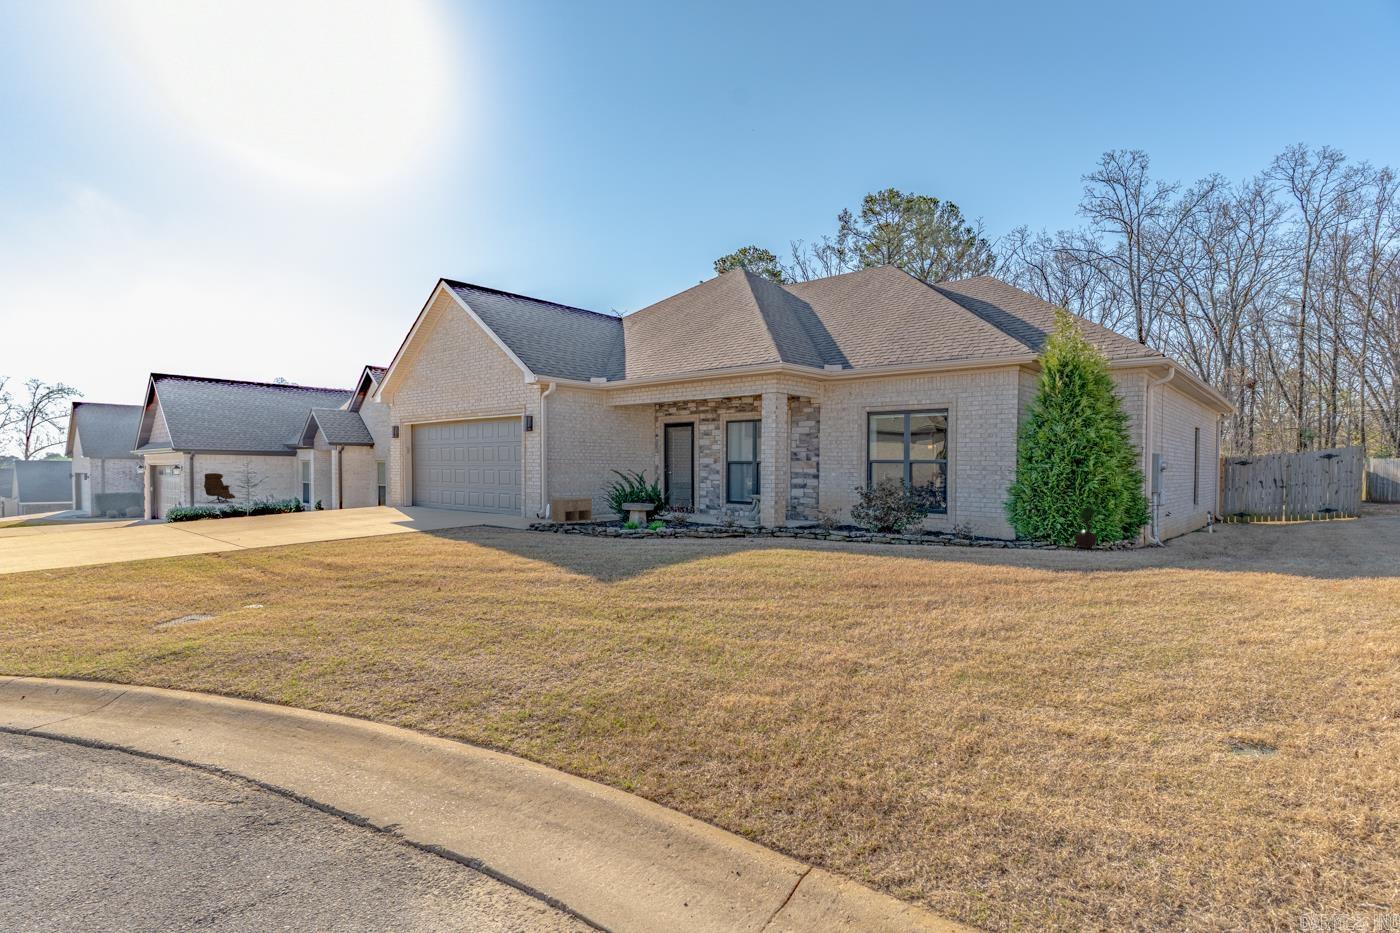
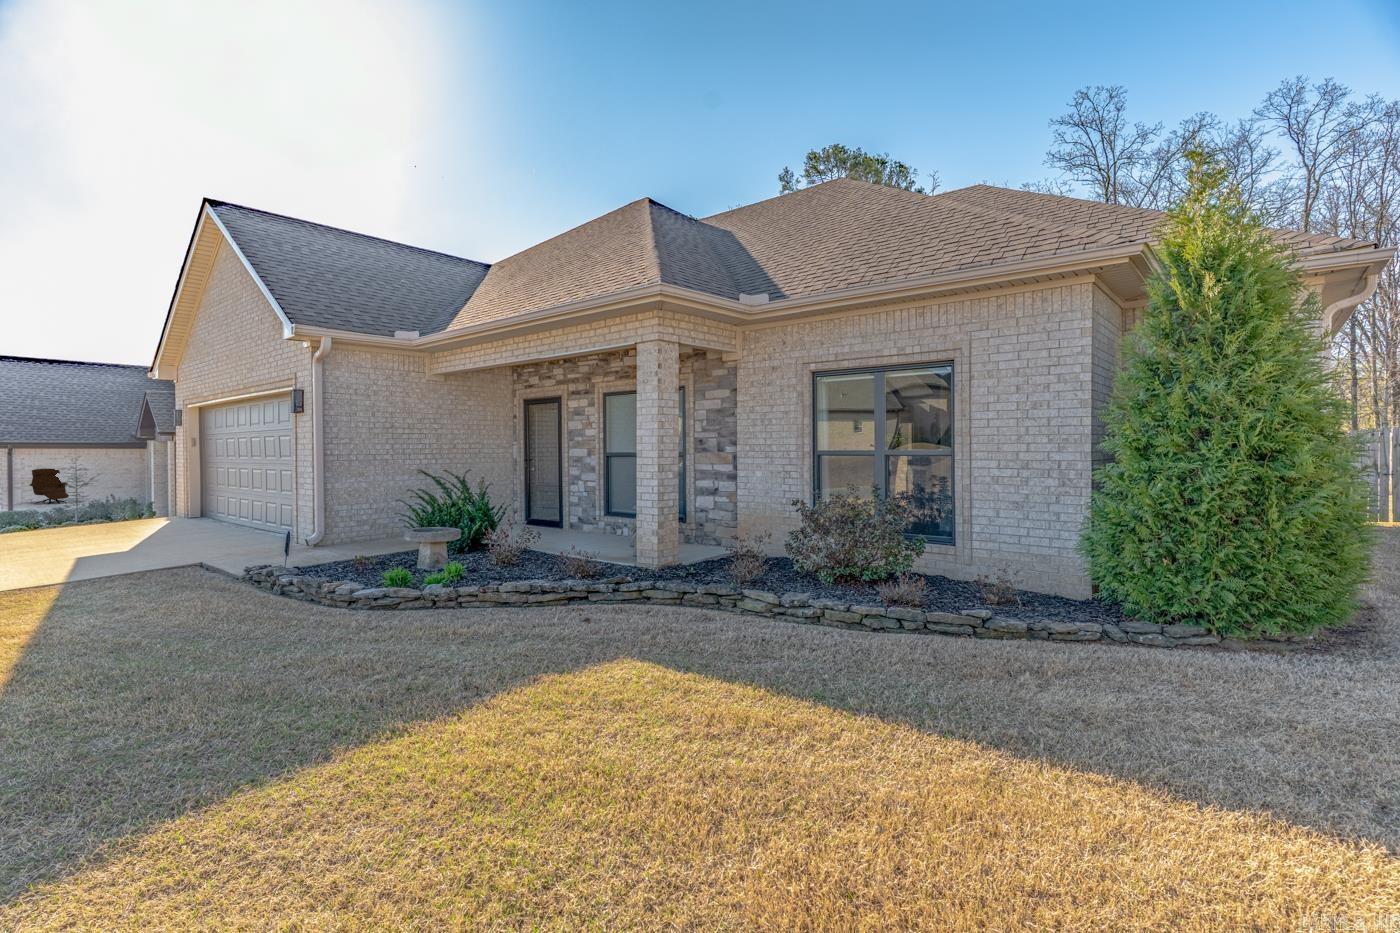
storage bench: present [551,496,592,525] -> none [330,507,399,555]
potted tree: present [1074,504,1100,548] -> none [1270,545,1357,652]

